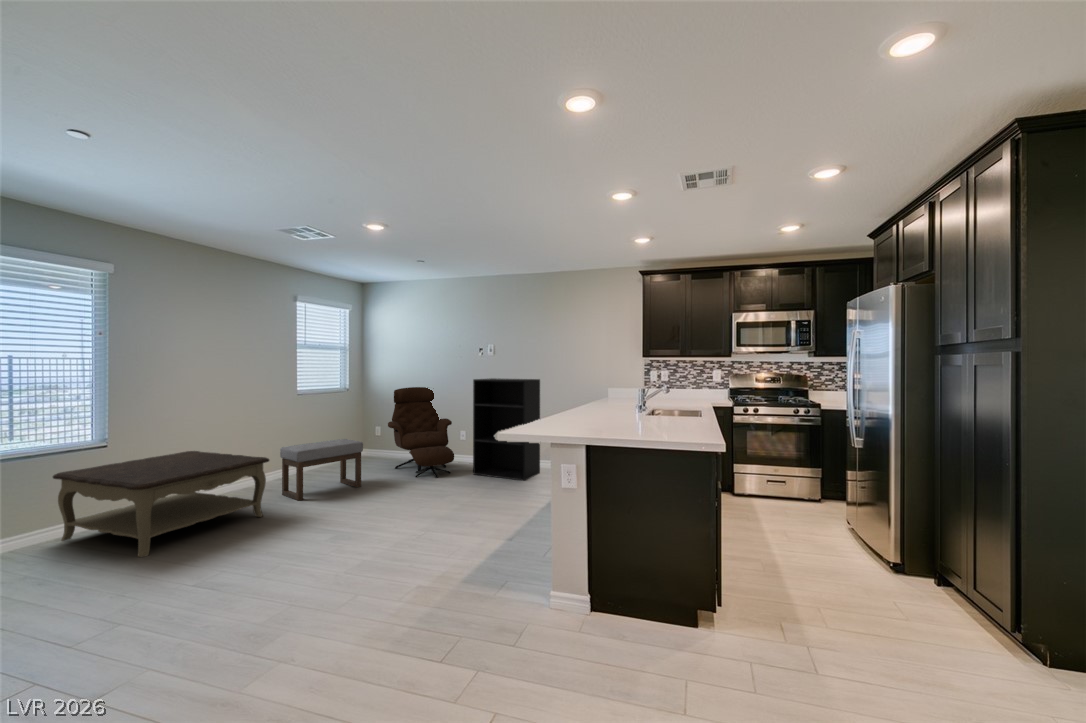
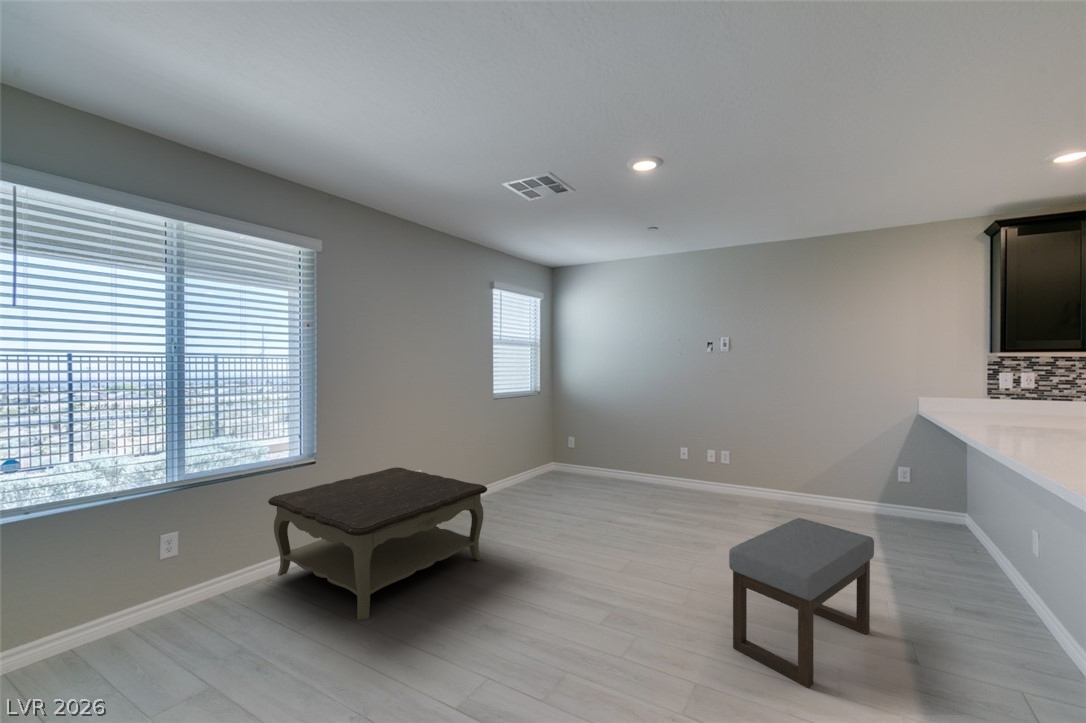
bookshelf: present [473,378,540,481] -> none [710,381,806,525]
lounge chair: present [388,387,454,478] -> none [591,390,684,509]
ottoman: present [280,439,363,501] -> present [729,518,874,688]

